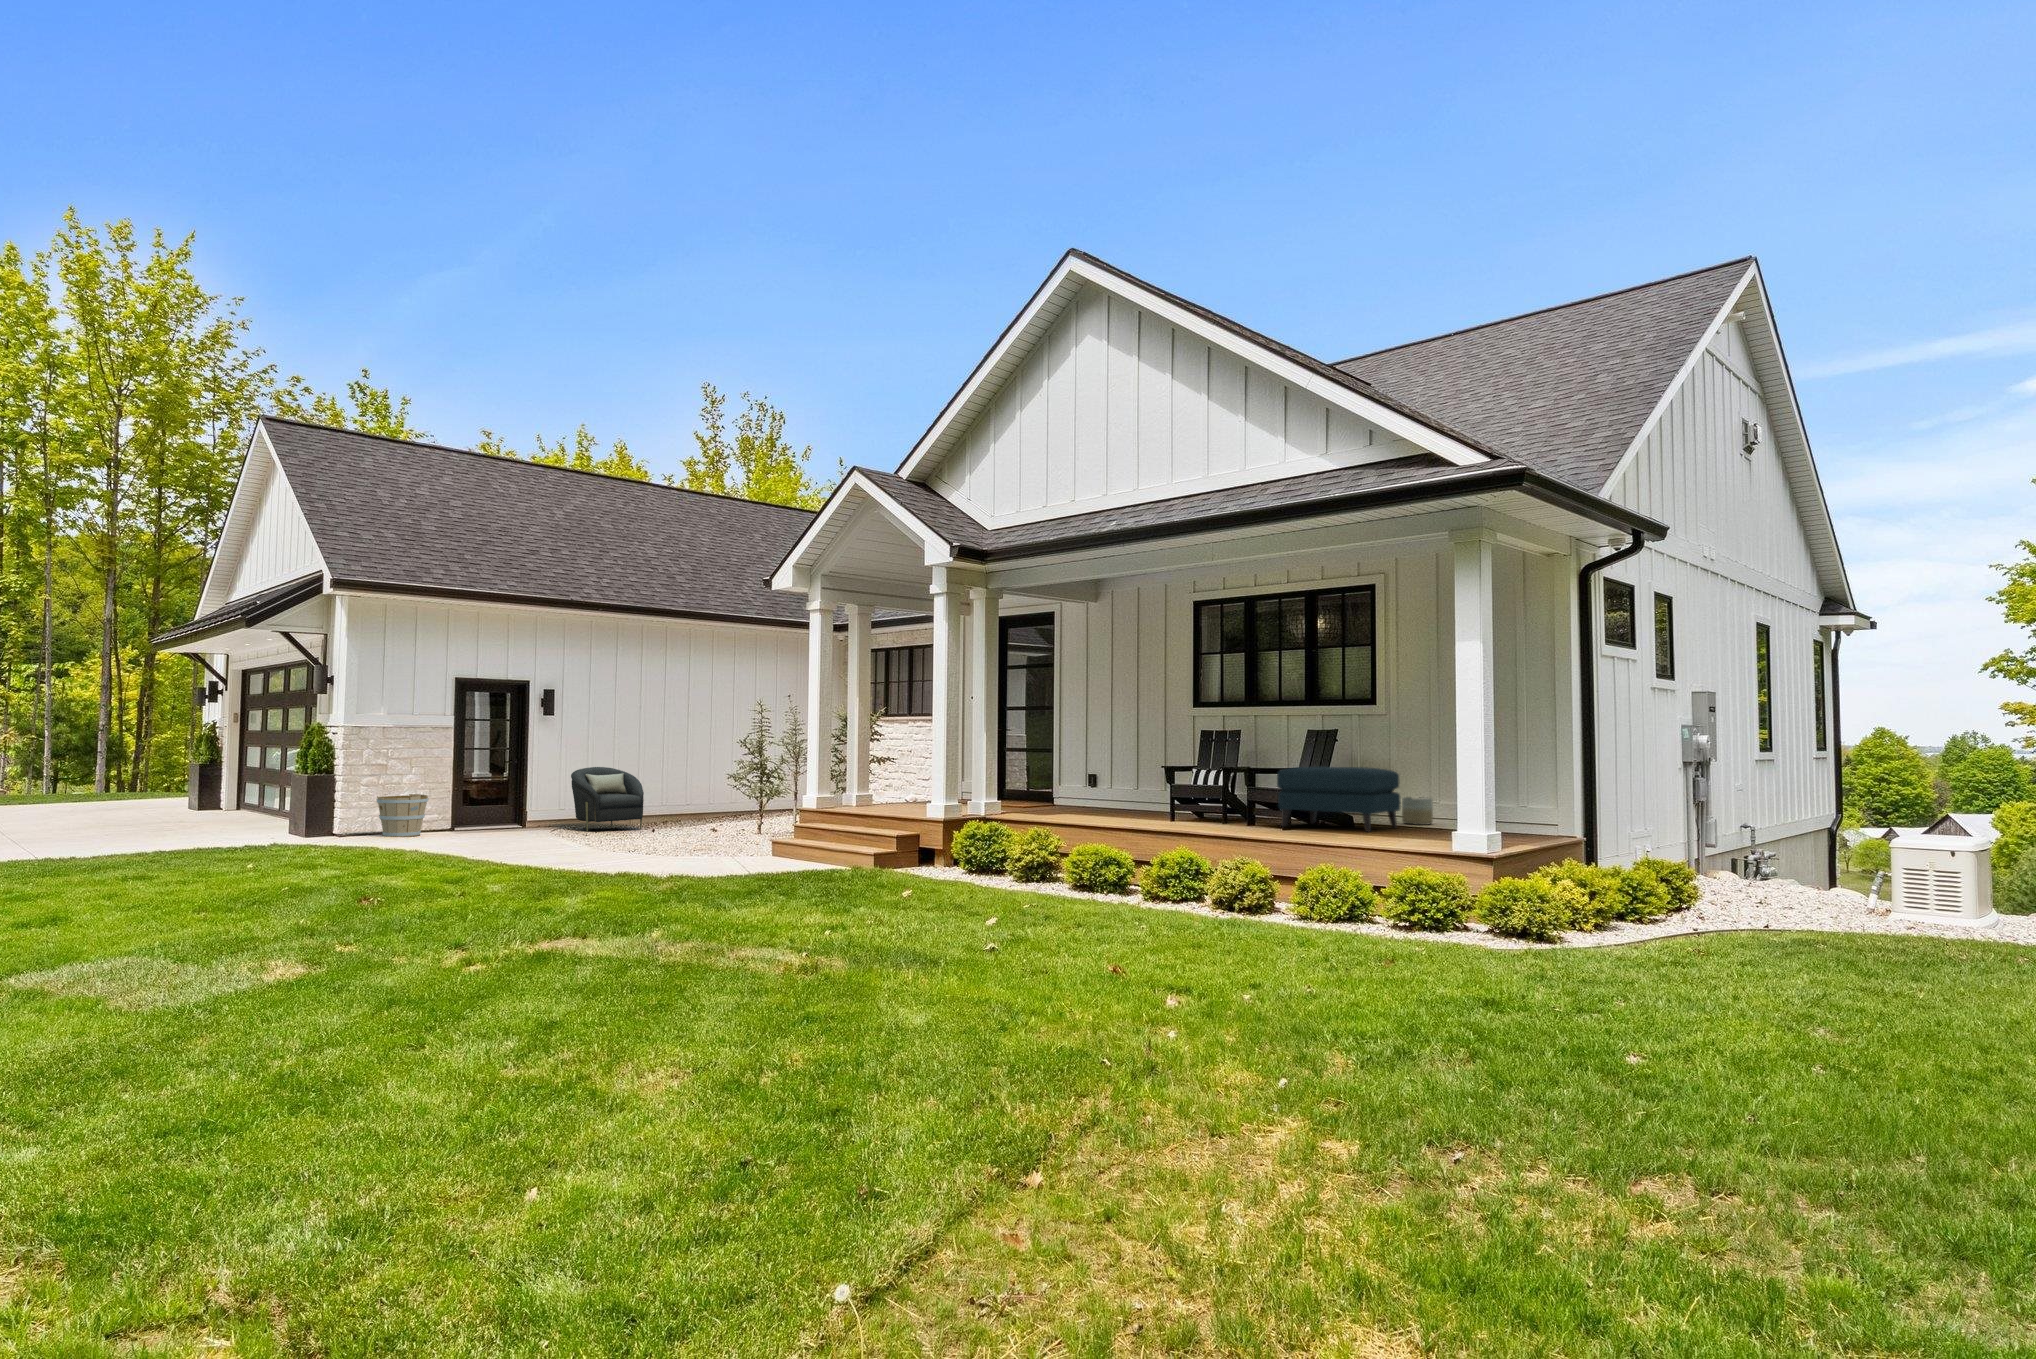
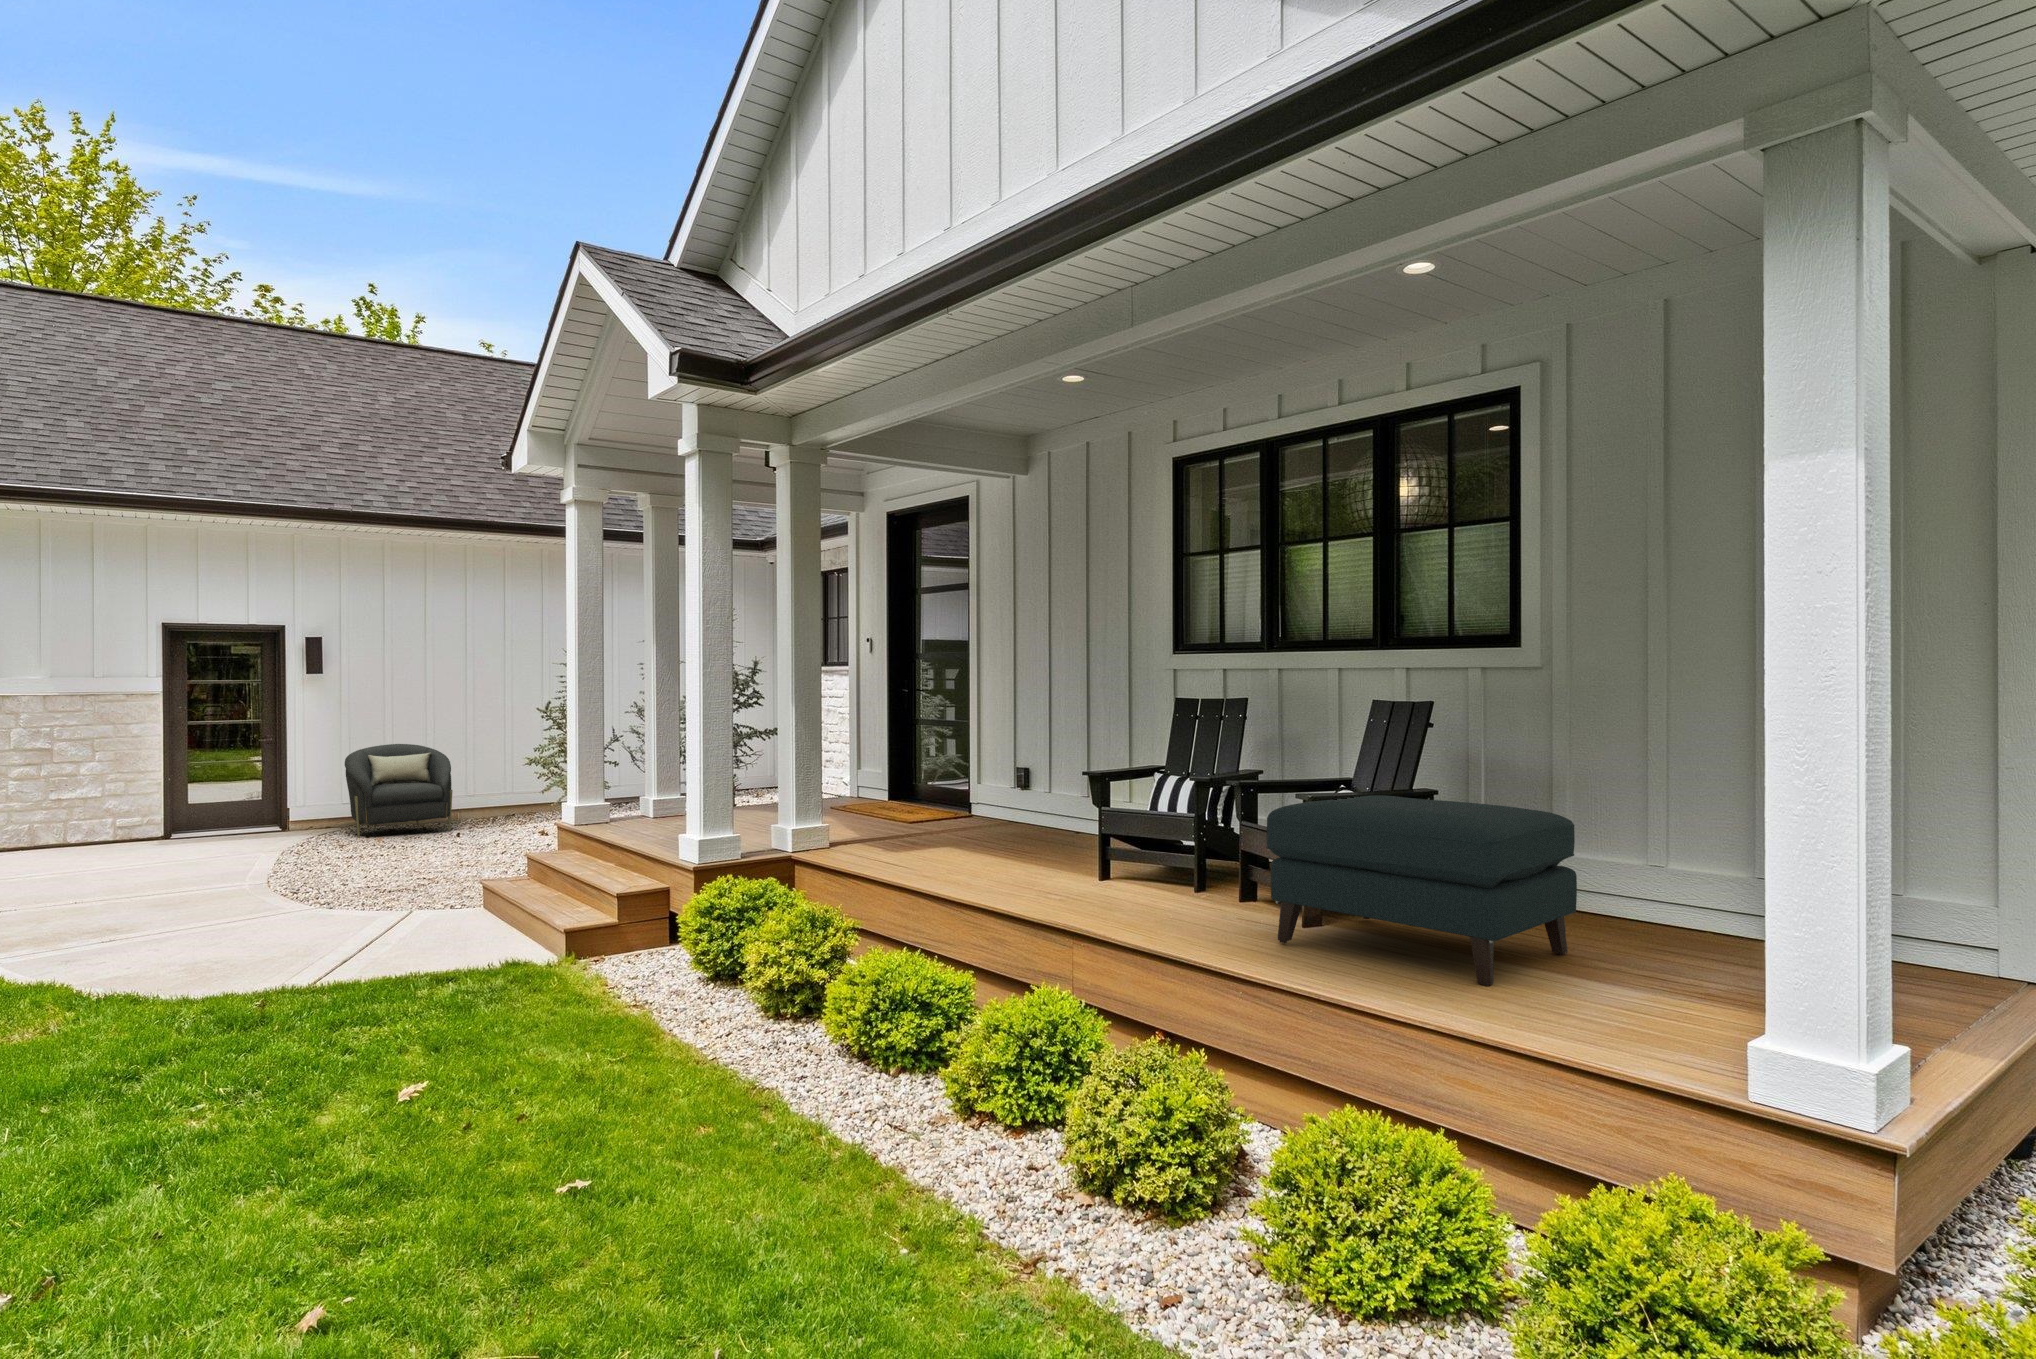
wooden bucket: present [376,794,429,837] -> none [16,789,105,853]
planter: present [1402,797,1433,825] -> none [1581,861,1658,932]

